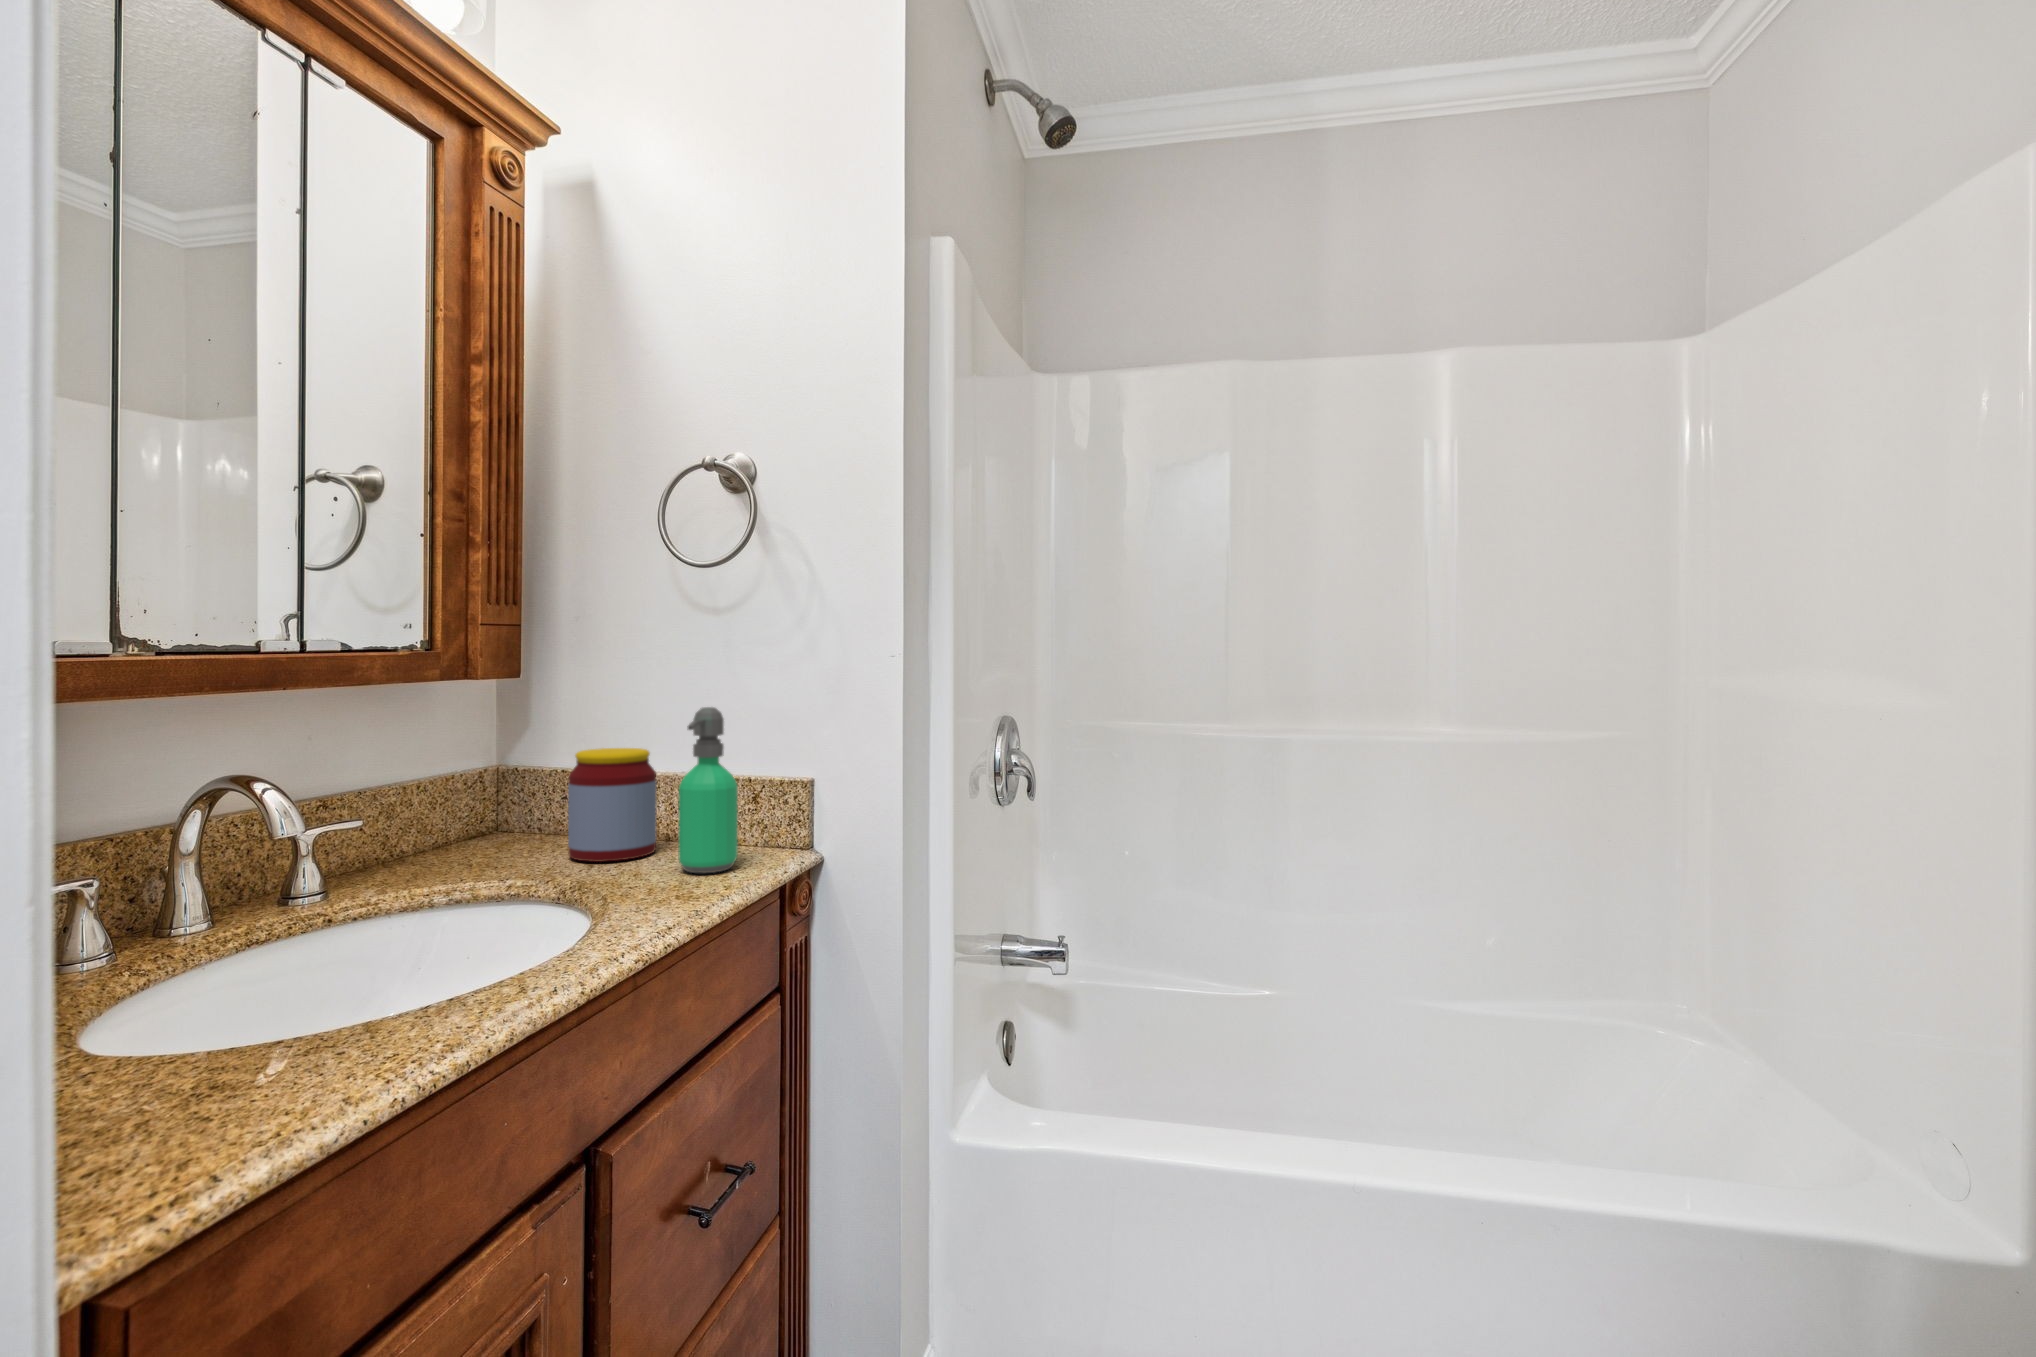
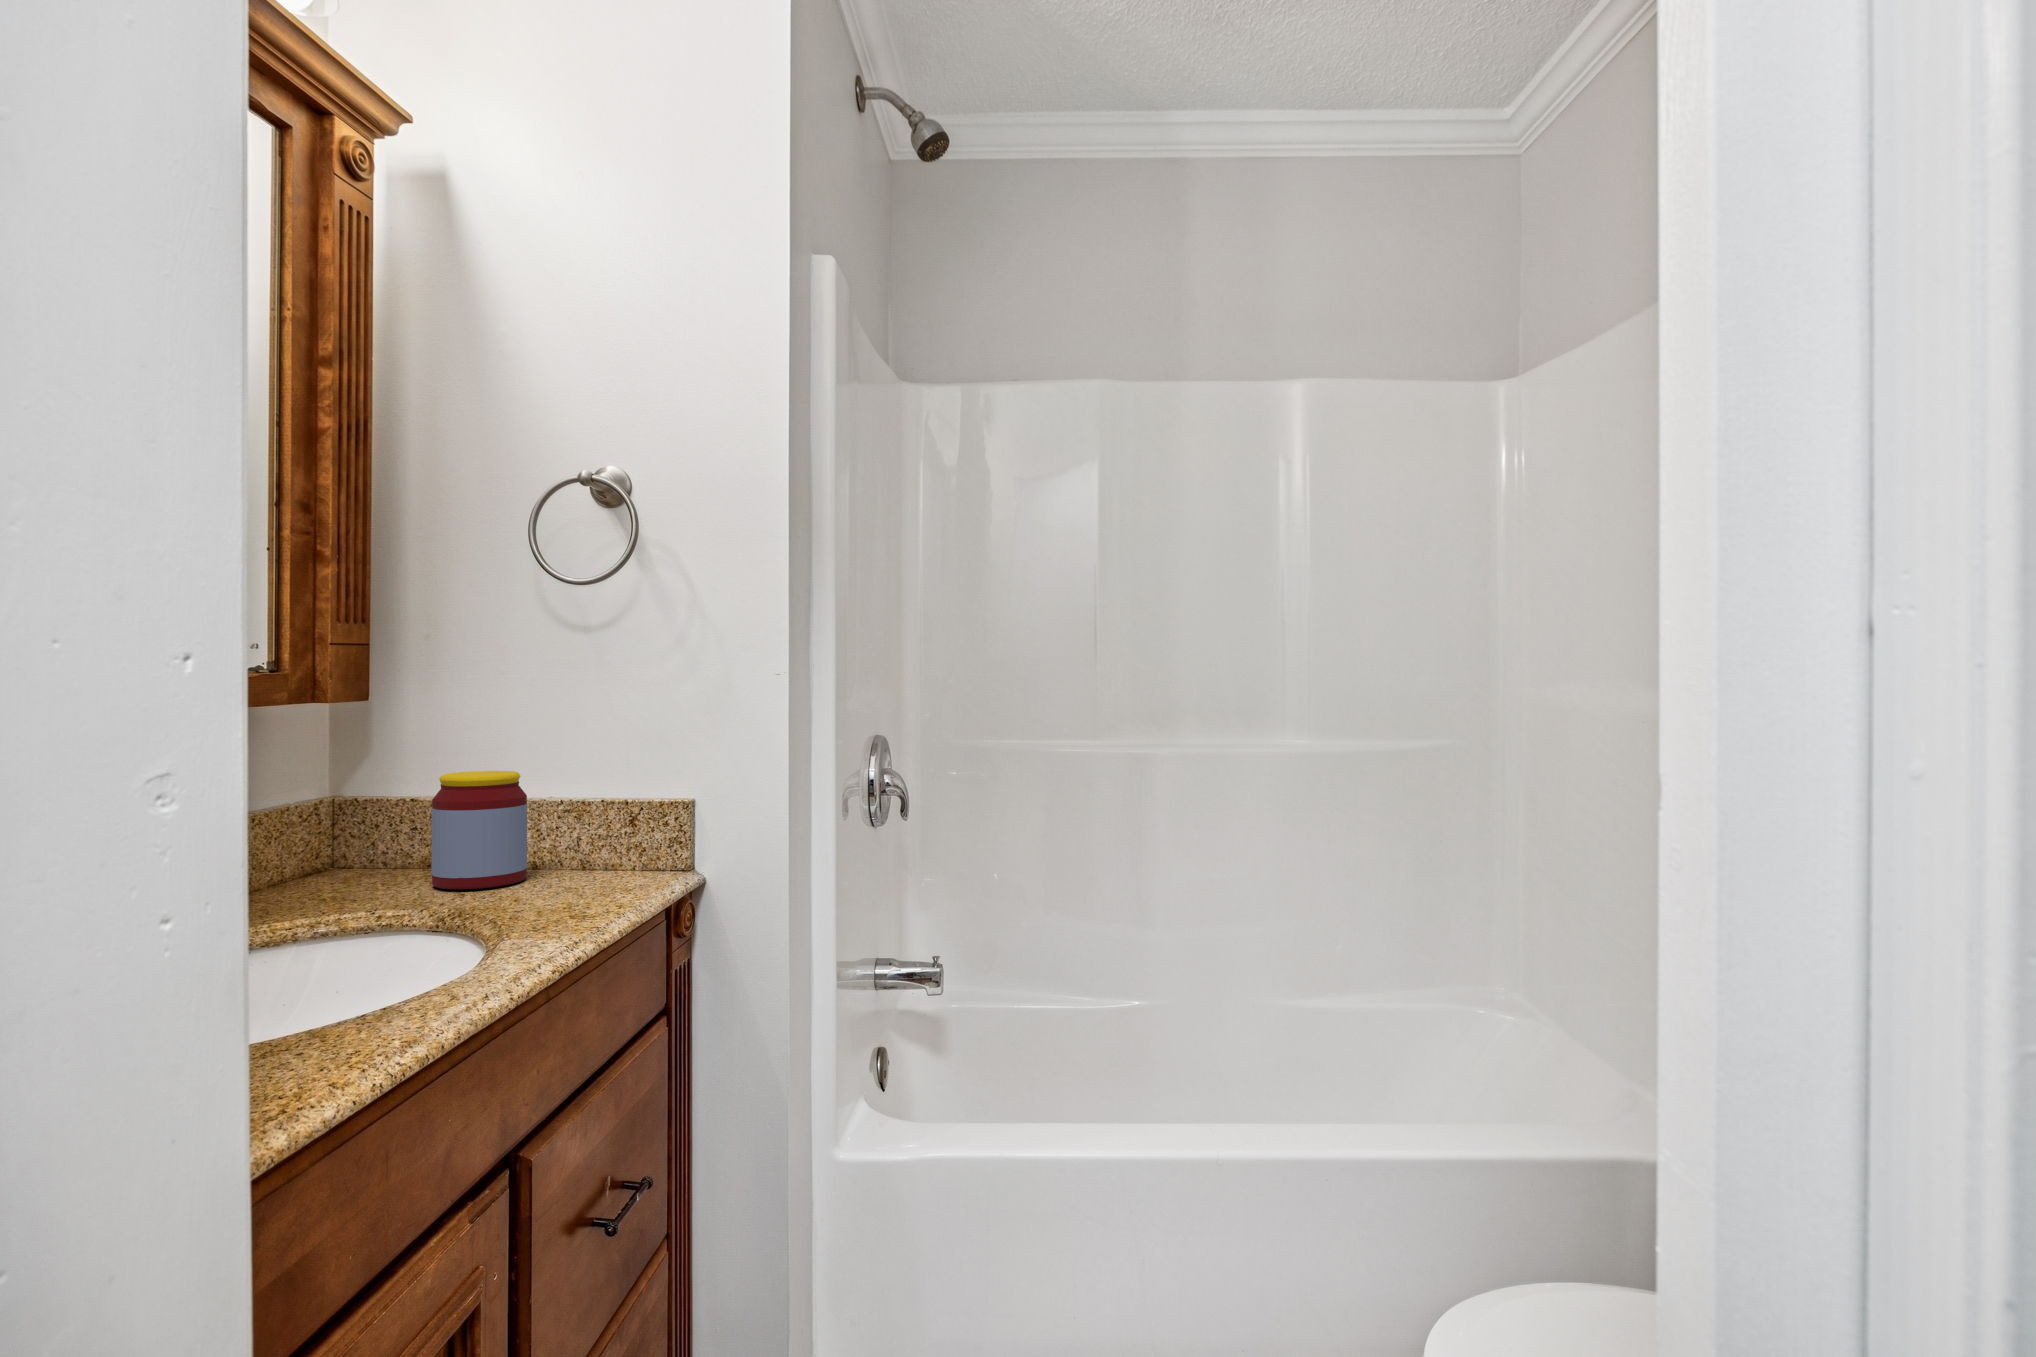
soap dispenser: present [678,707,738,873] -> none [562,725,623,895]

